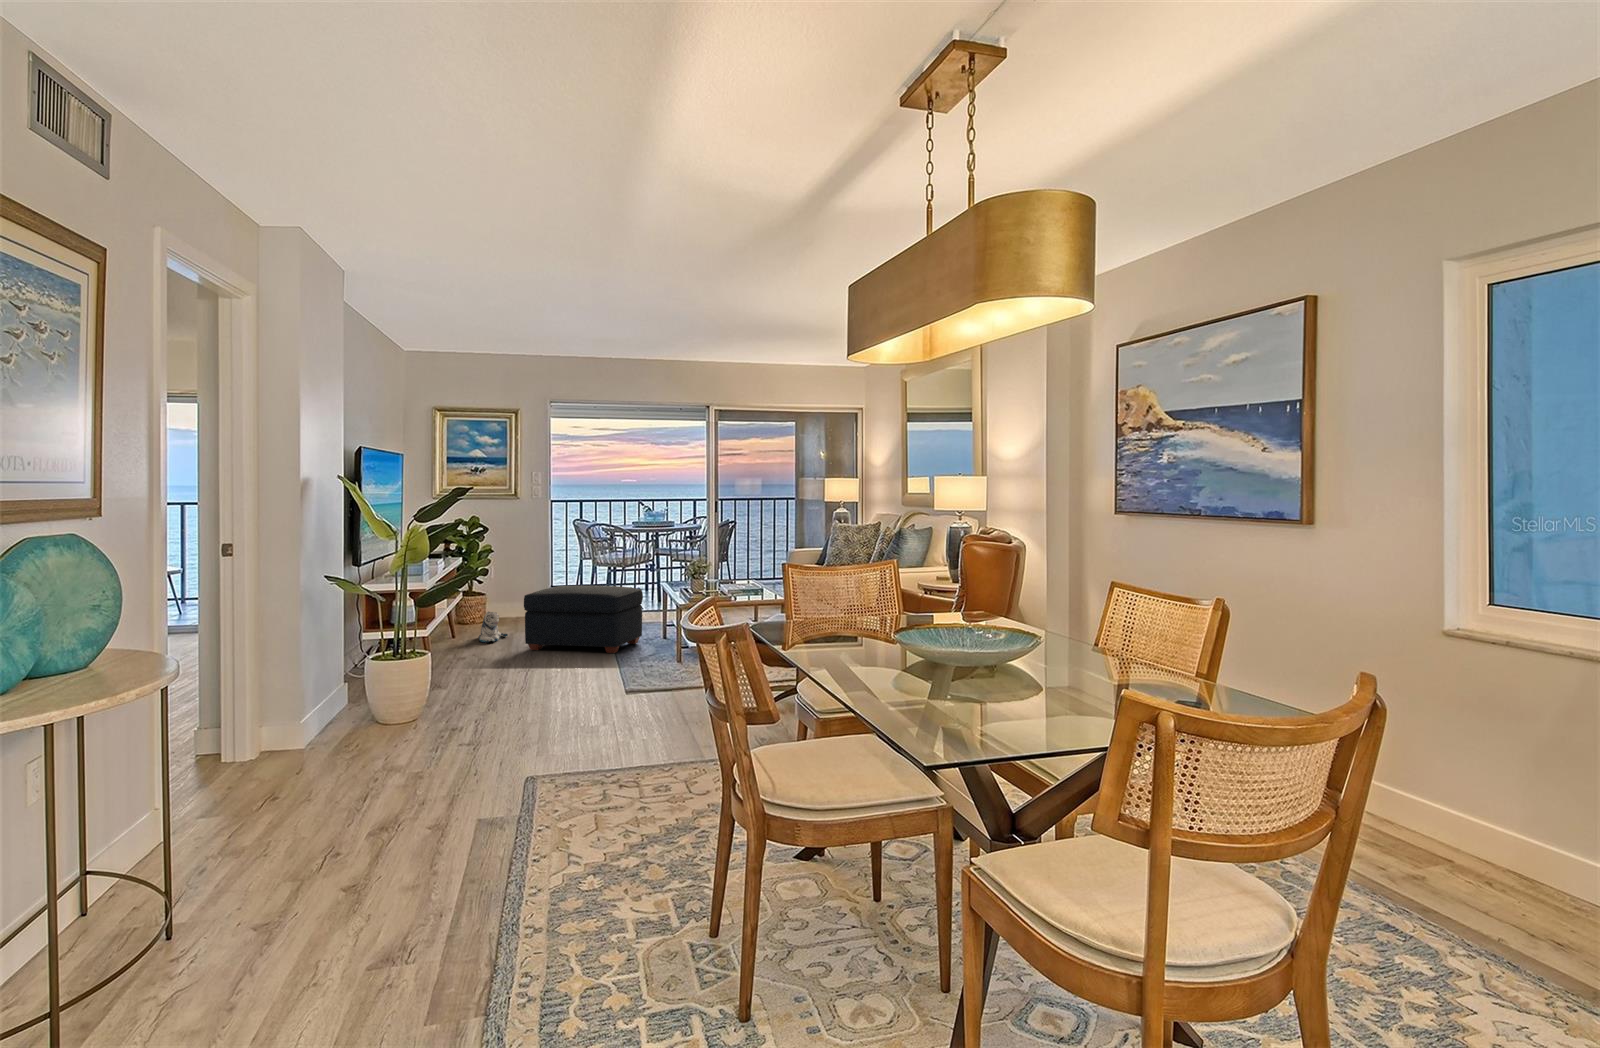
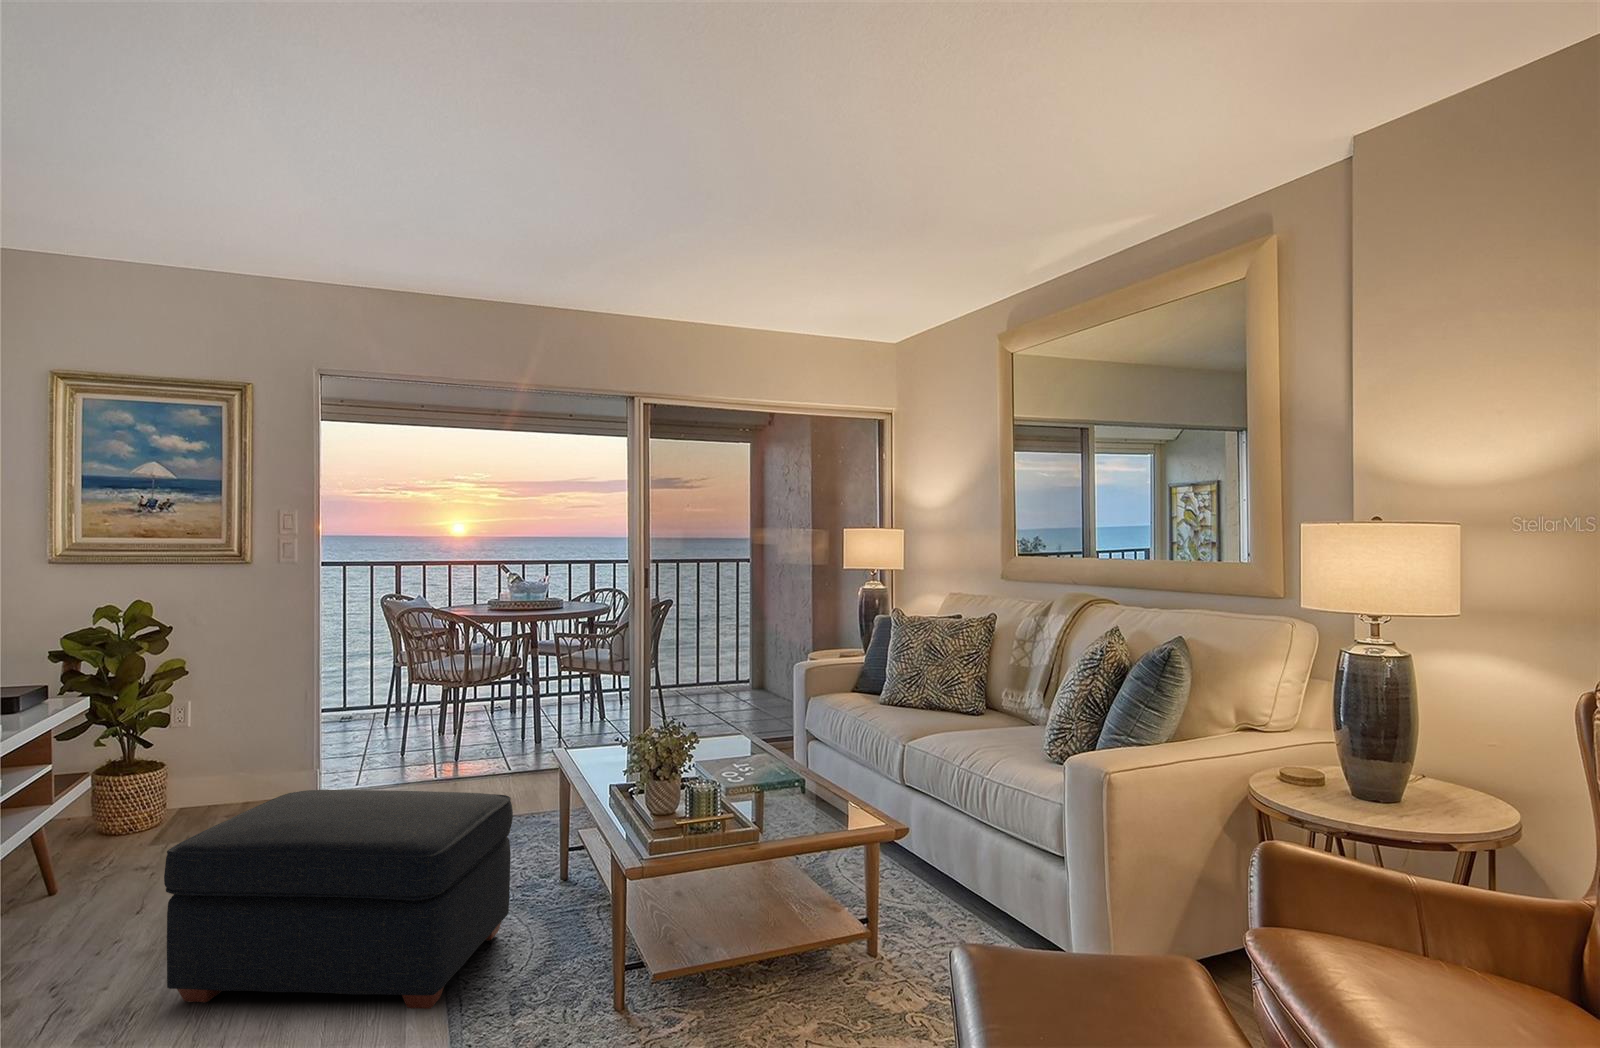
plush toy: present [479,612,508,643] -> none [61,863,158,961]

